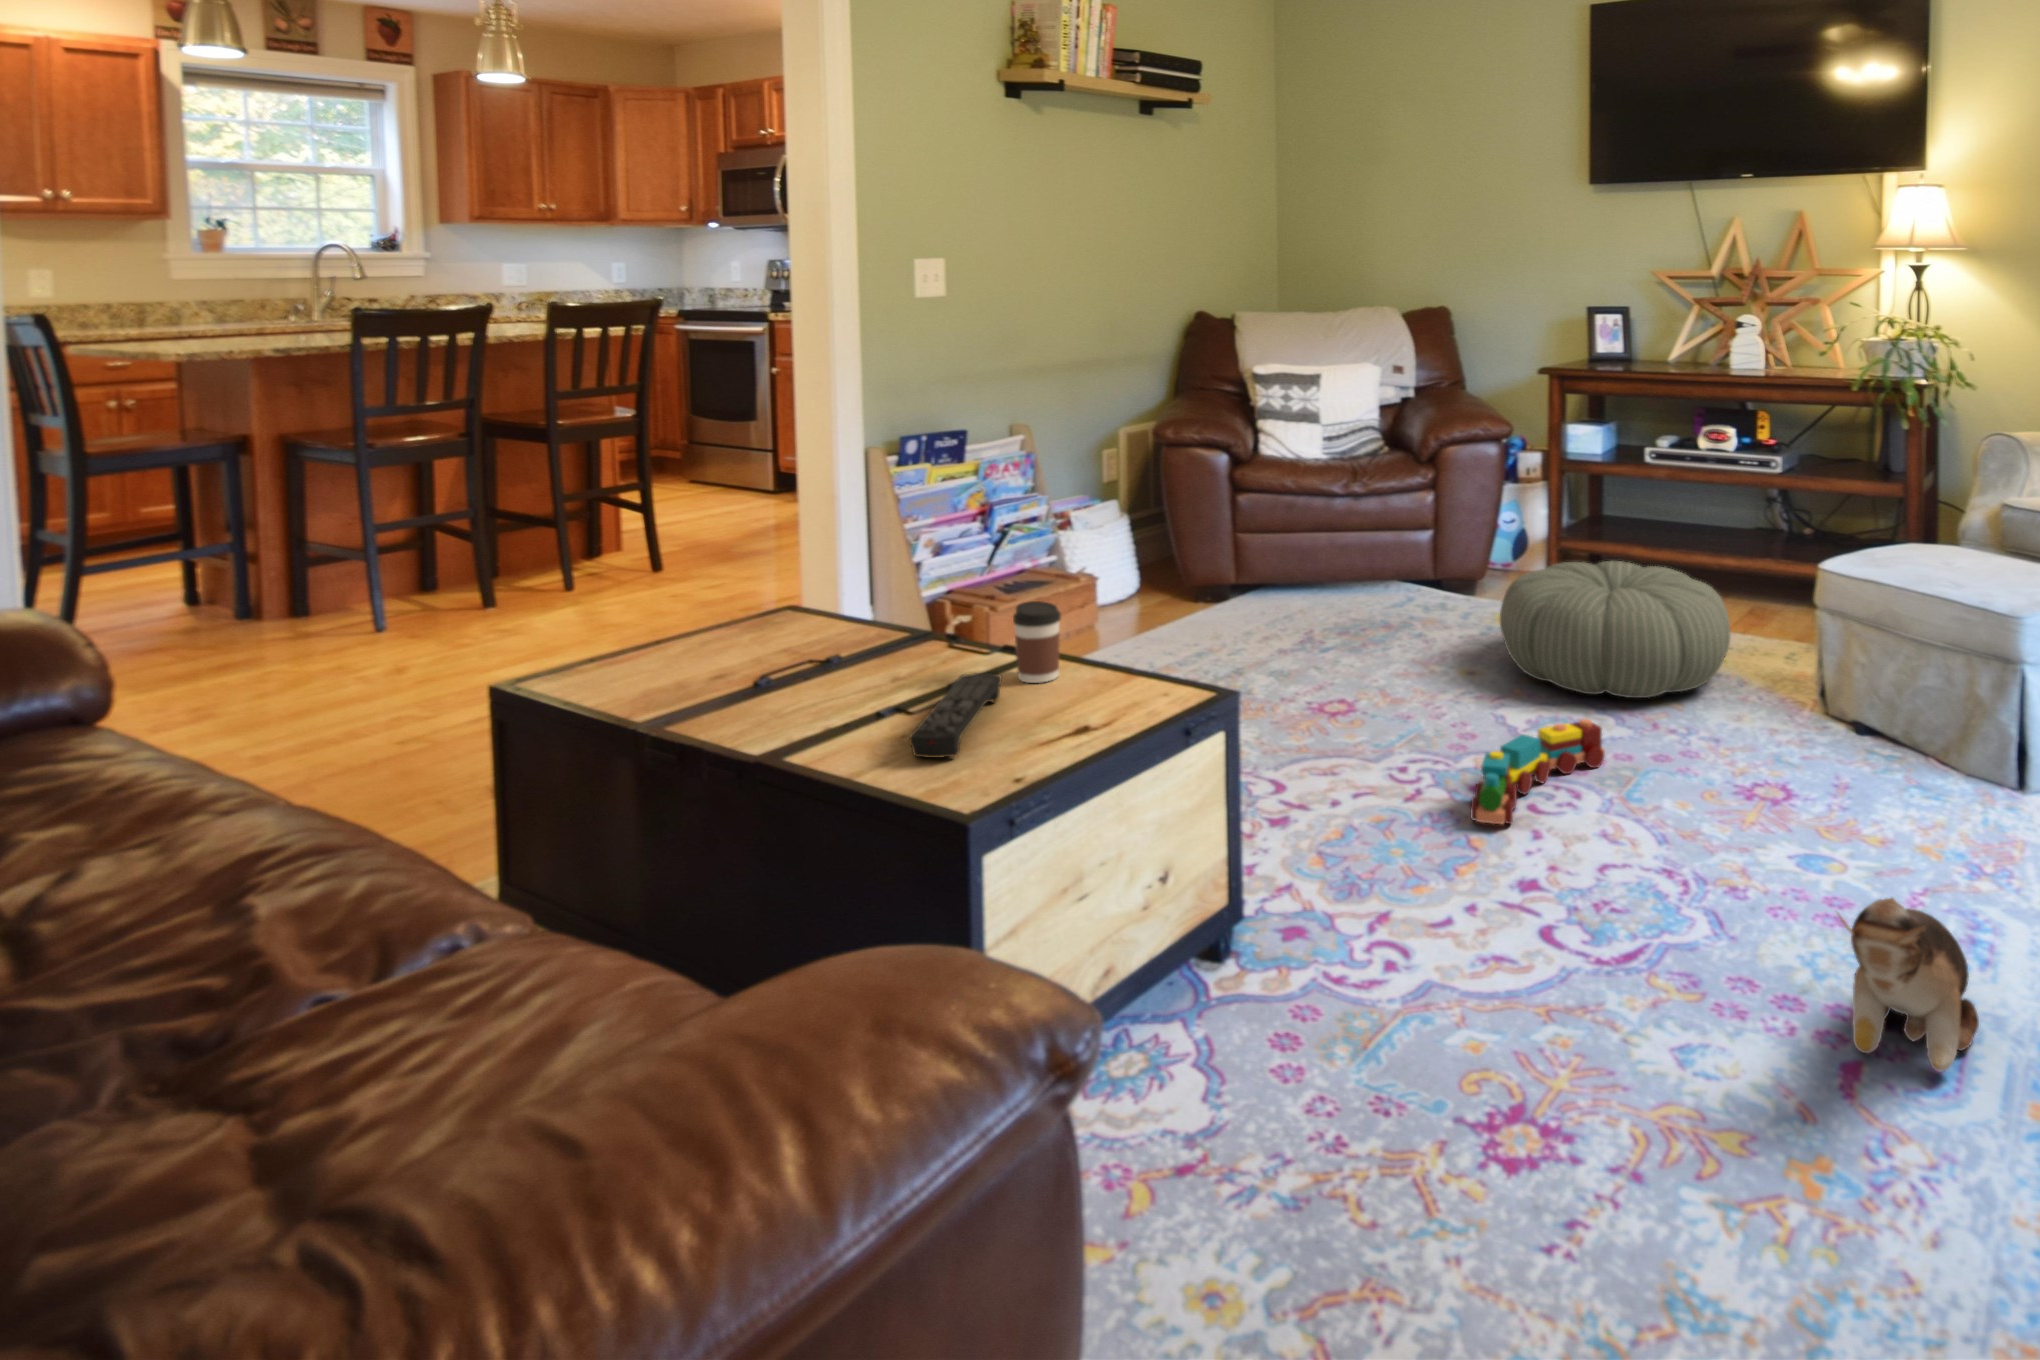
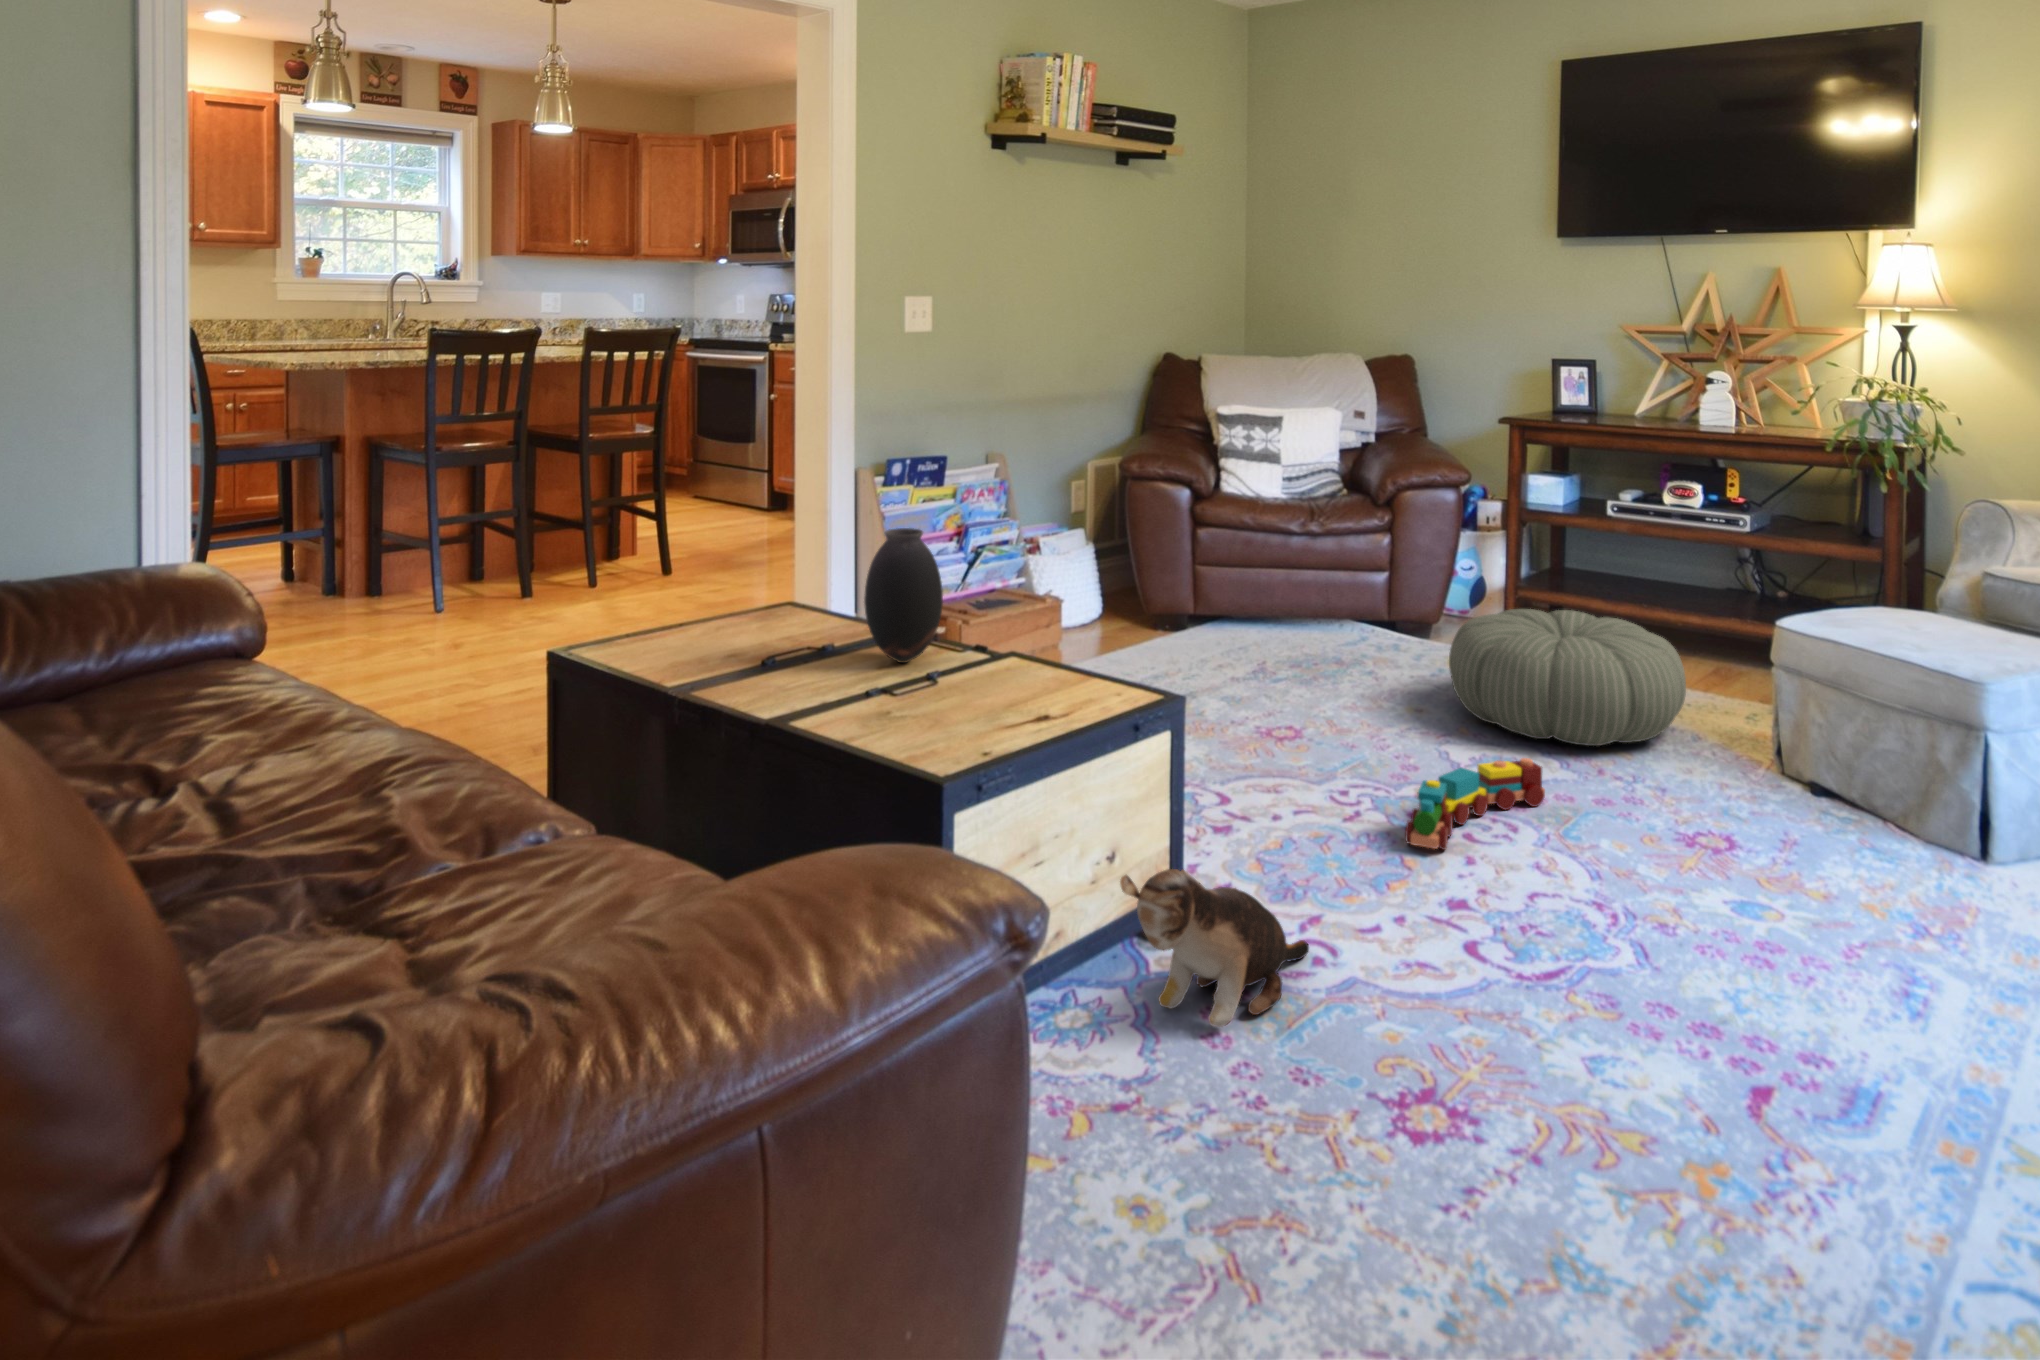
vase: none [872,521,964,673] -> present [864,528,943,663]
coffee cup: present [1013,601,1061,683] -> none [985,605,1027,677]
remote control: present [909,673,1002,758] -> none [895,664,974,732]
plush toy: present [1838,898,1979,1072] -> present [1120,869,1309,1027]

